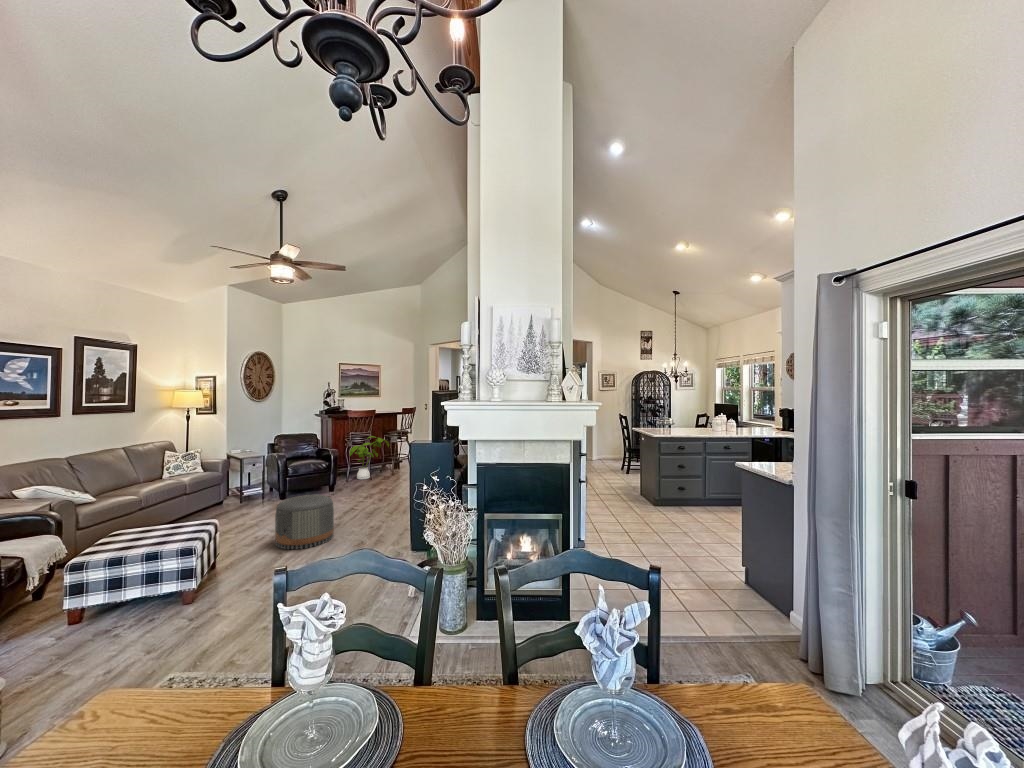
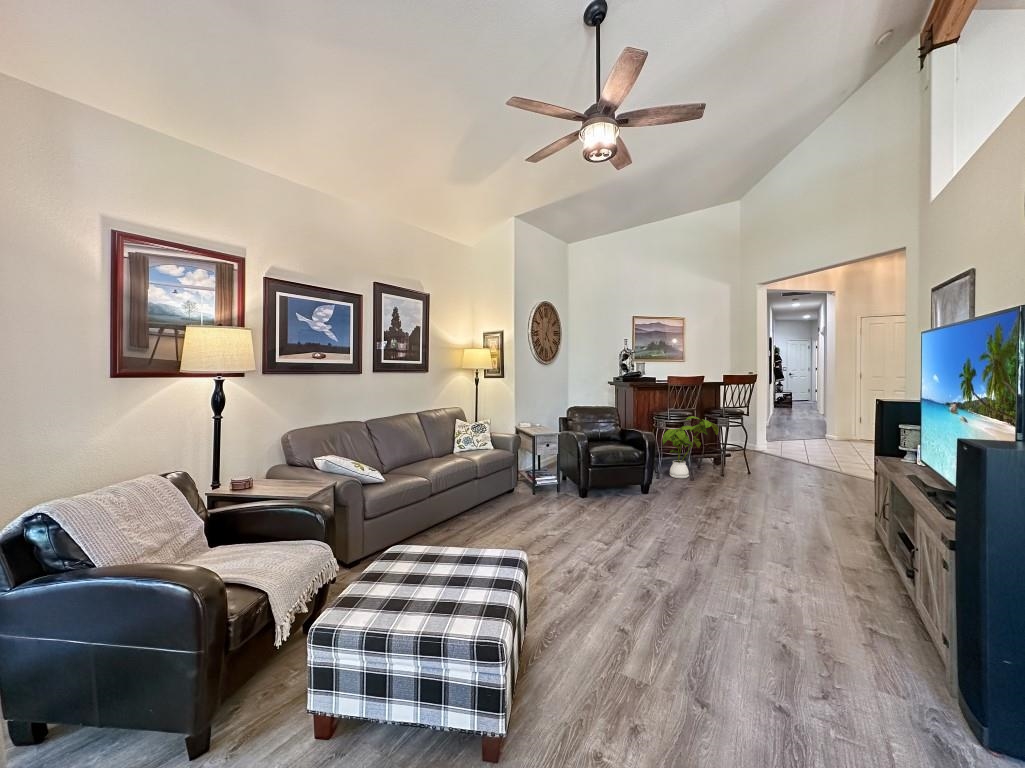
pouf: present [275,495,334,549] -> none [601,516,699,623]

